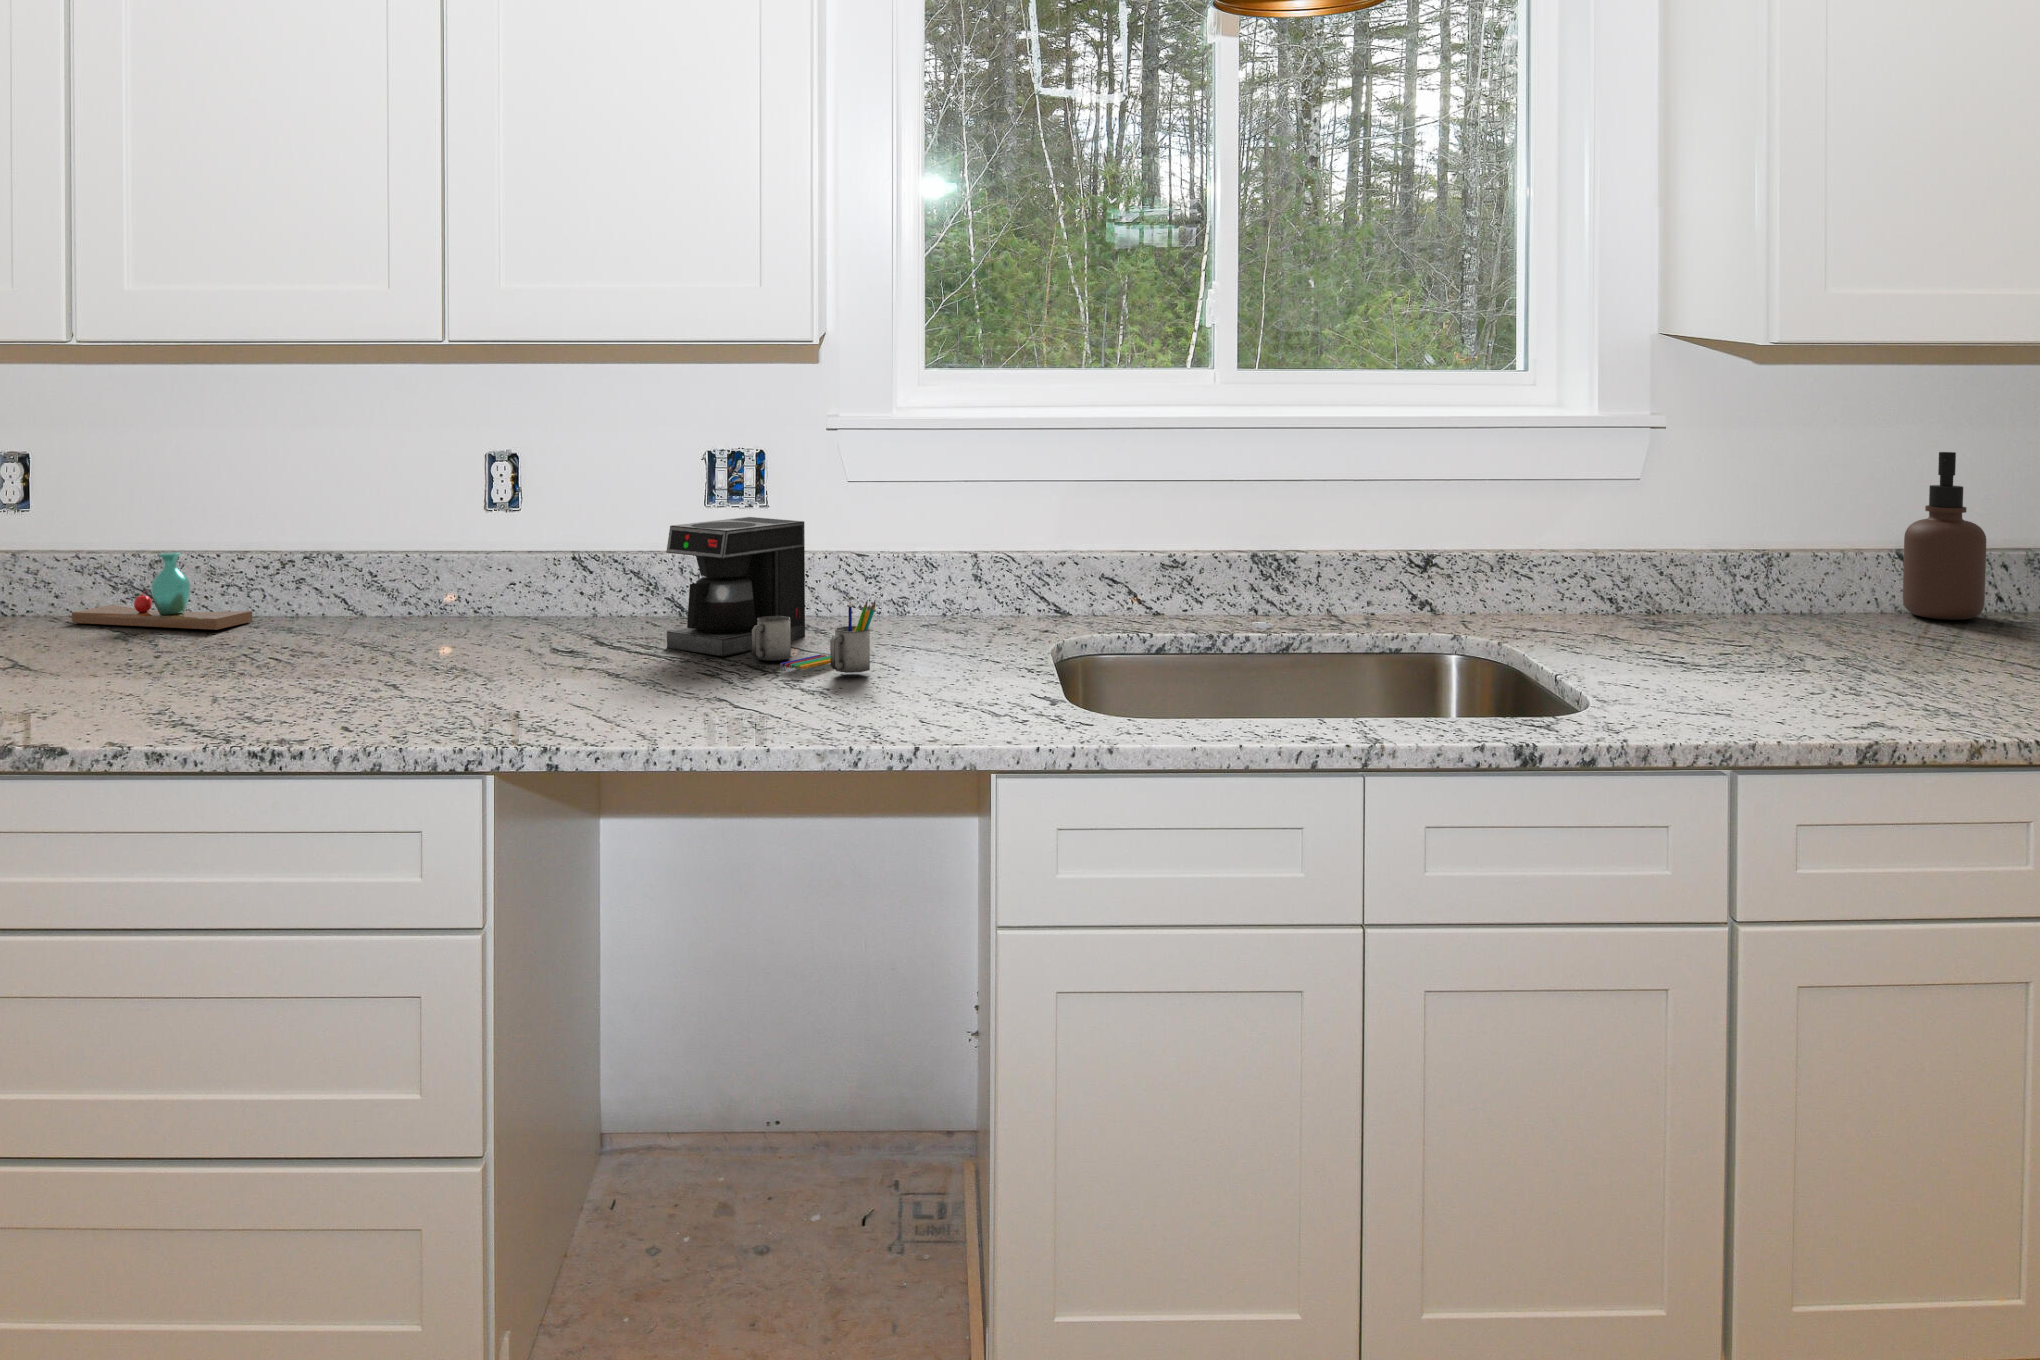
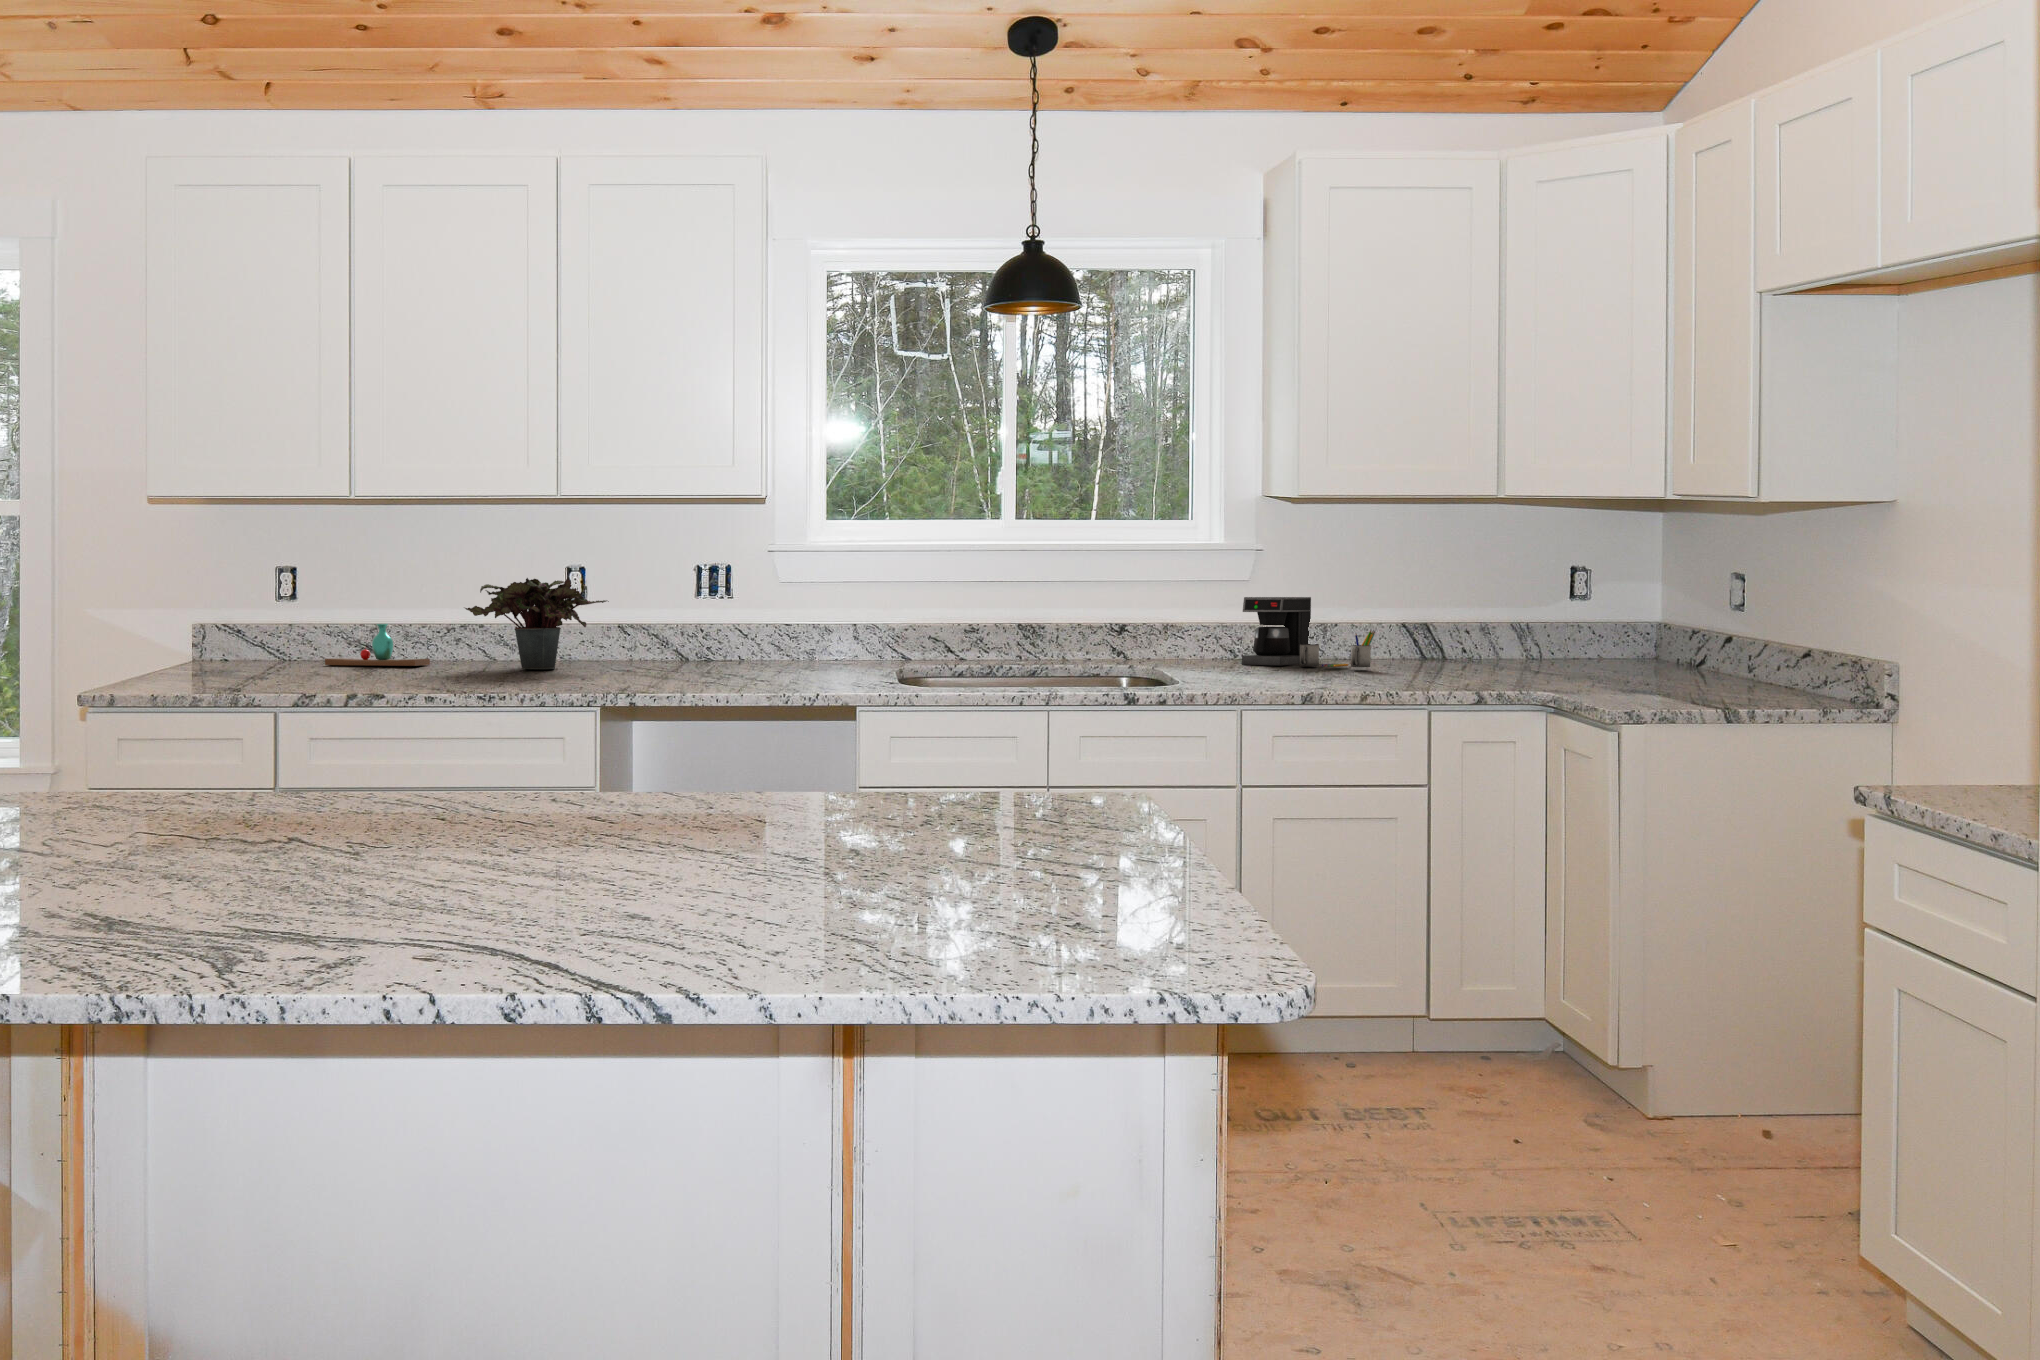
soap dispenser: present [1903,452,1986,620] -> none [1408,564,1451,662]
potted plant: none [290,482,551,644] -> present [465,578,609,669]
coffee maker: present [666,517,876,673] -> present [1242,597,1375,667]

